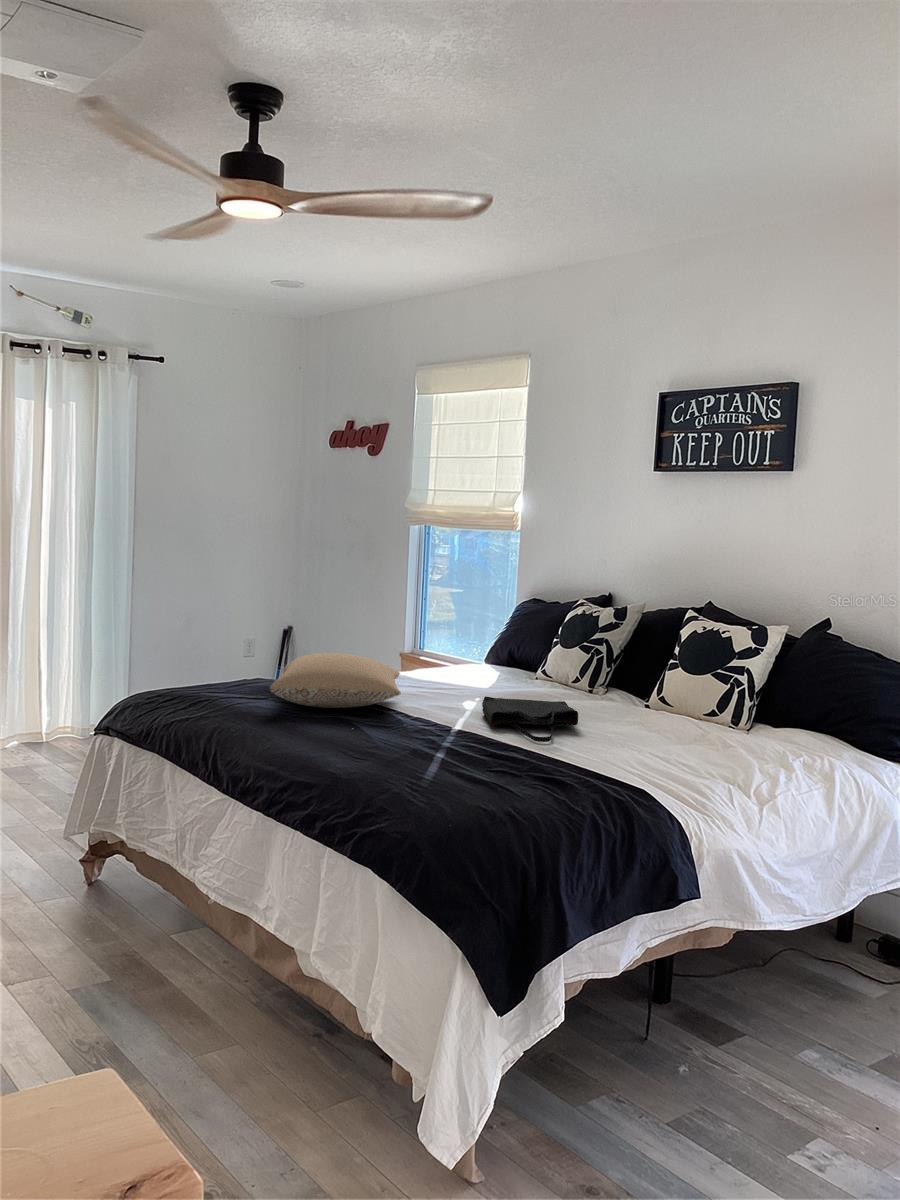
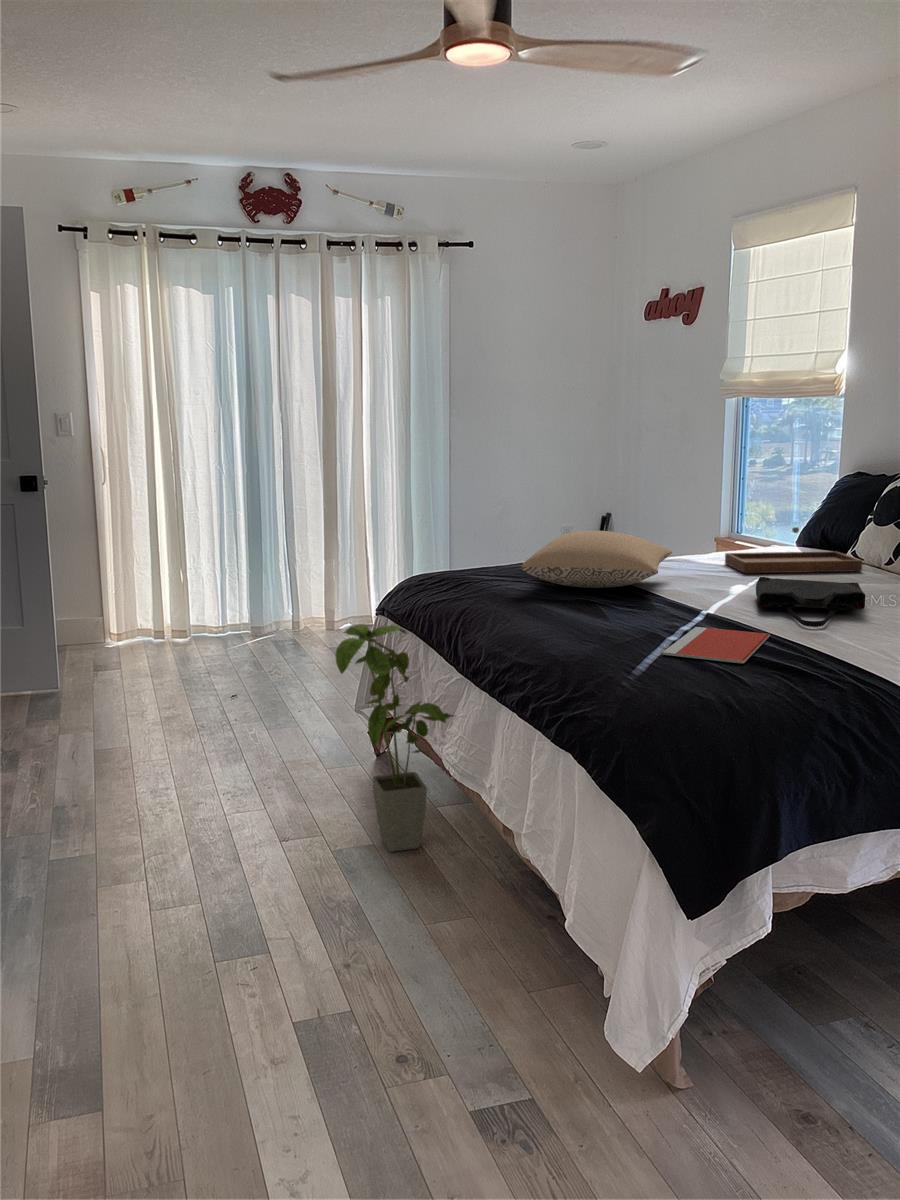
tray: none [438,649,556,692] -> present [725,527,862,573]
notebook: none [432,744,512,777] -> present [662,627,770,663]
house plant: none [94,750,218,988] -> present [336,625,455,852]

